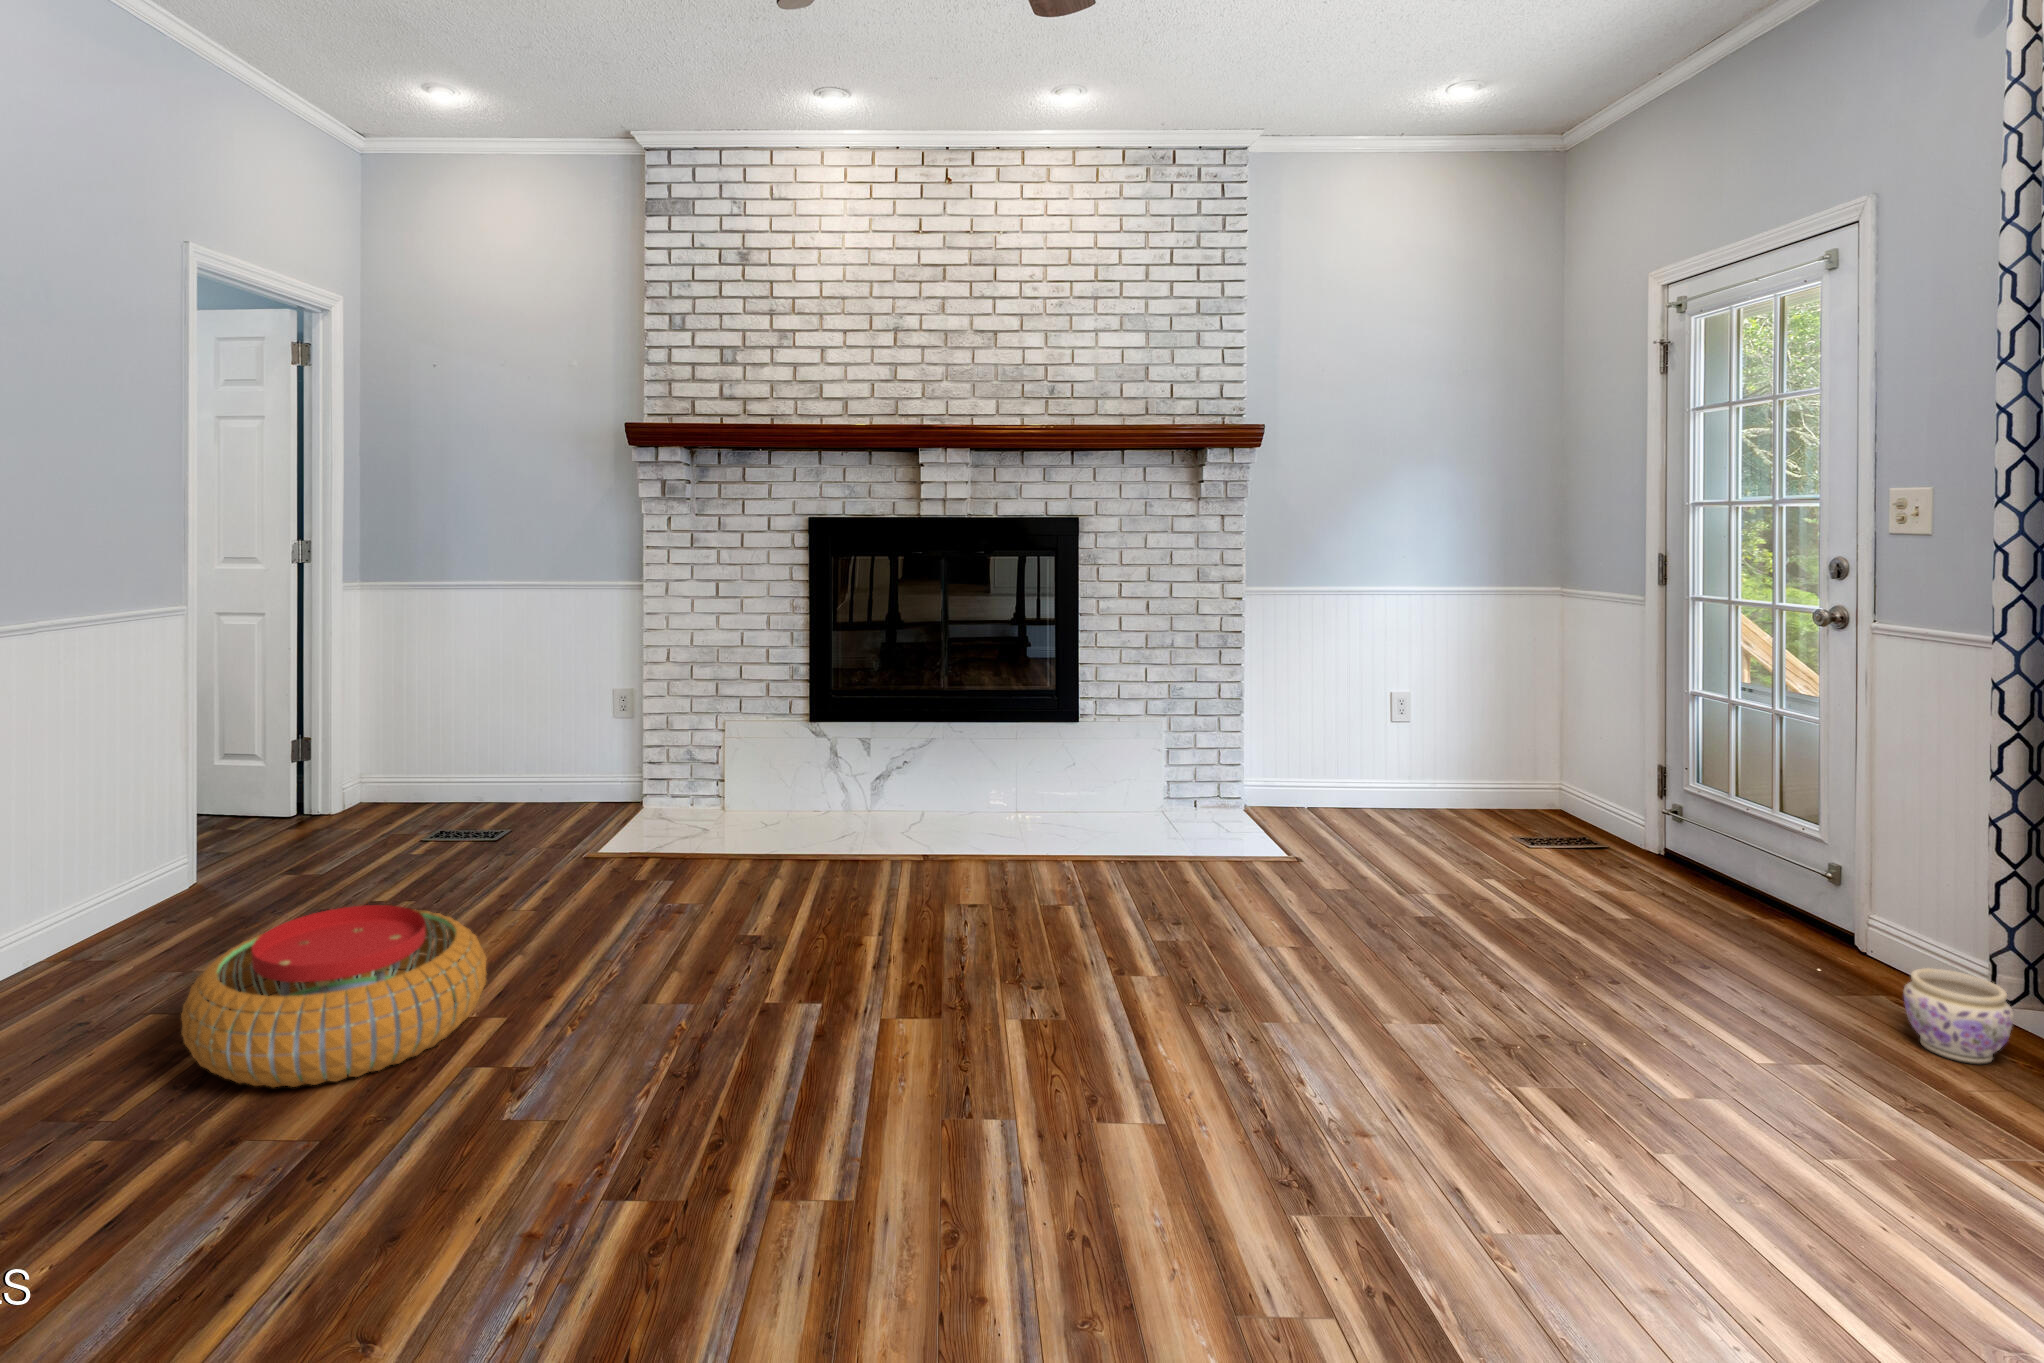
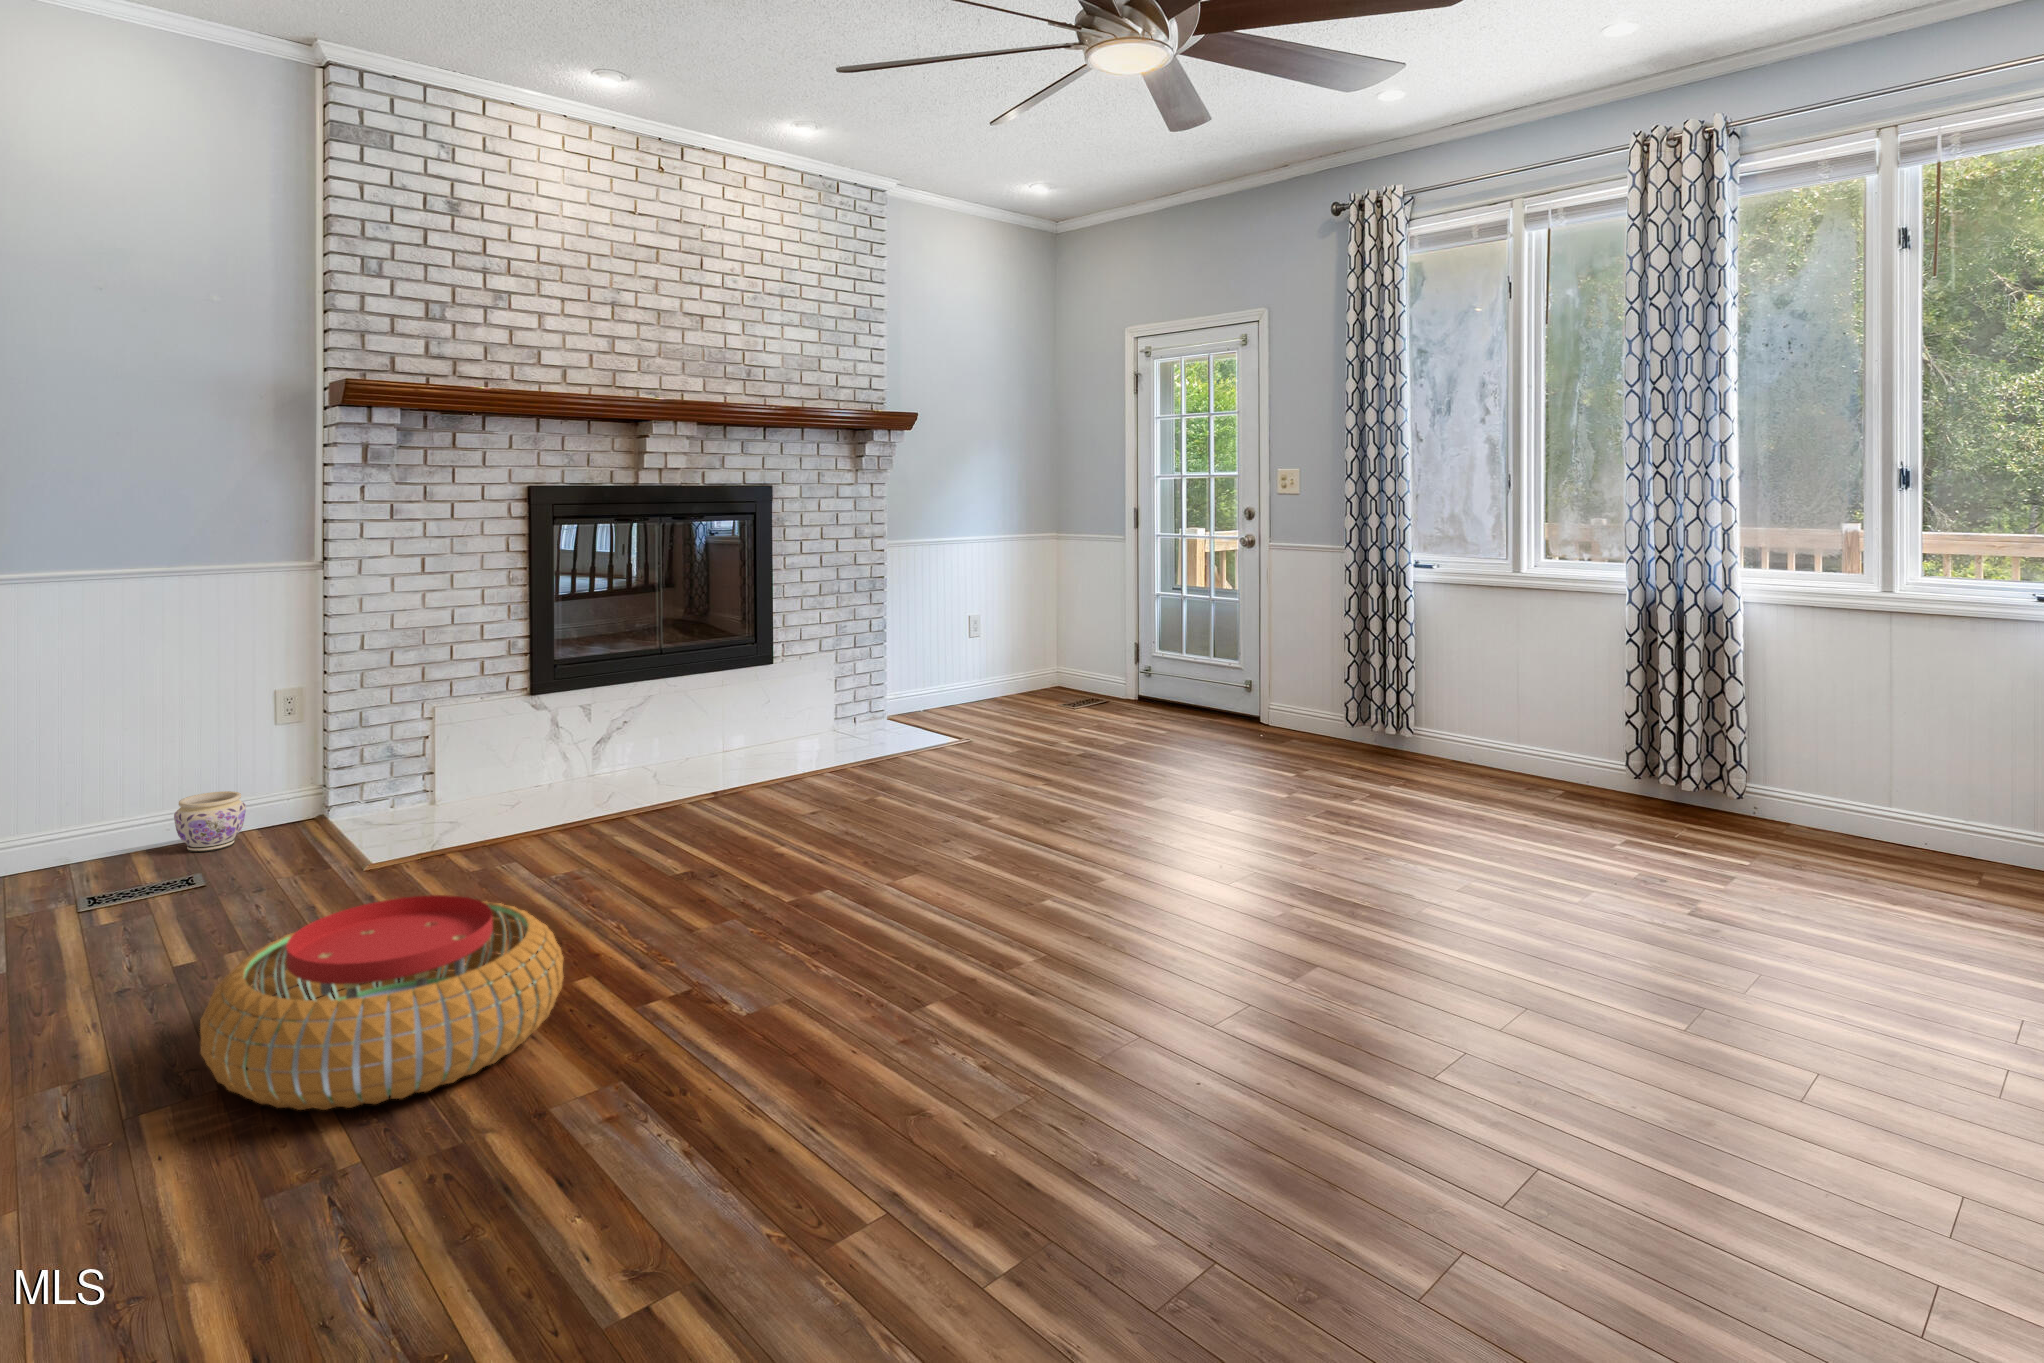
planter: present [1904,968,2014,1064] -> present [174,791,246,852]

